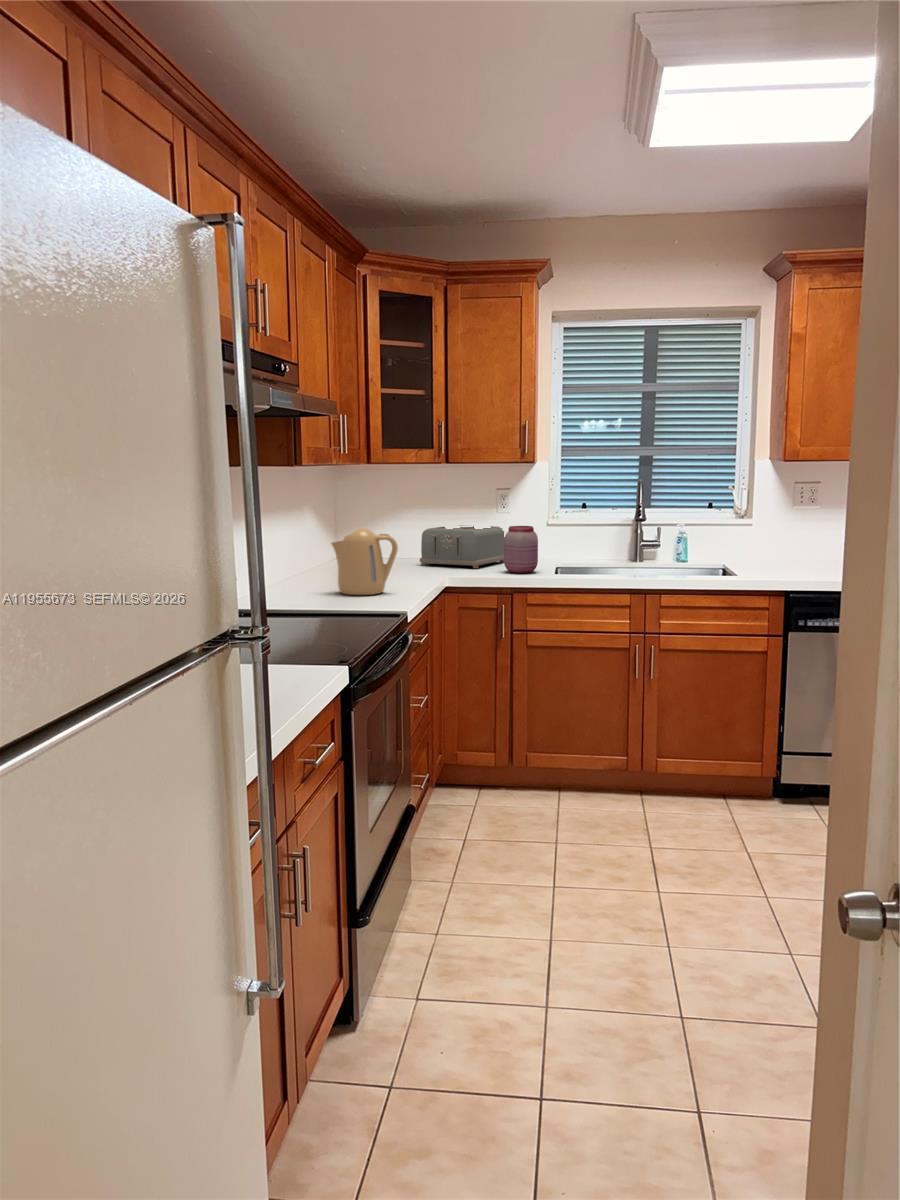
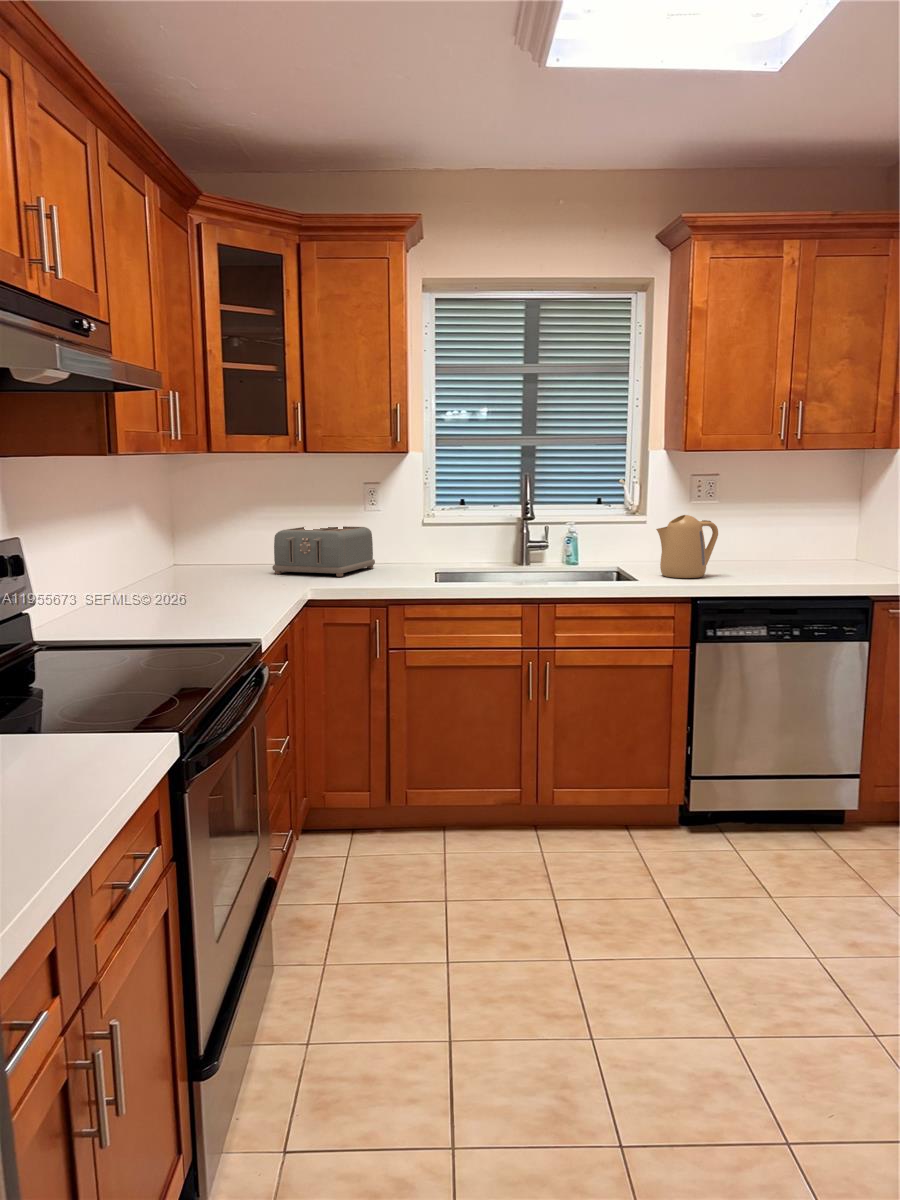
jar: present [504,526,538,573] -> none [373,526,413,582]
kettle: present [331,528,398,595] -> present [656,515,718,578]

